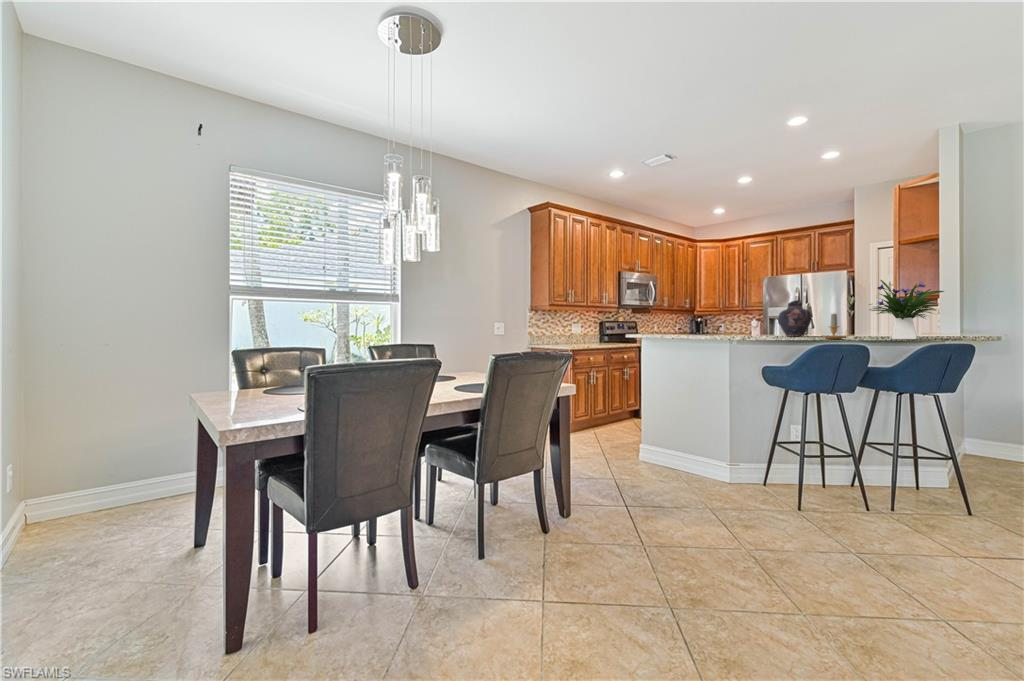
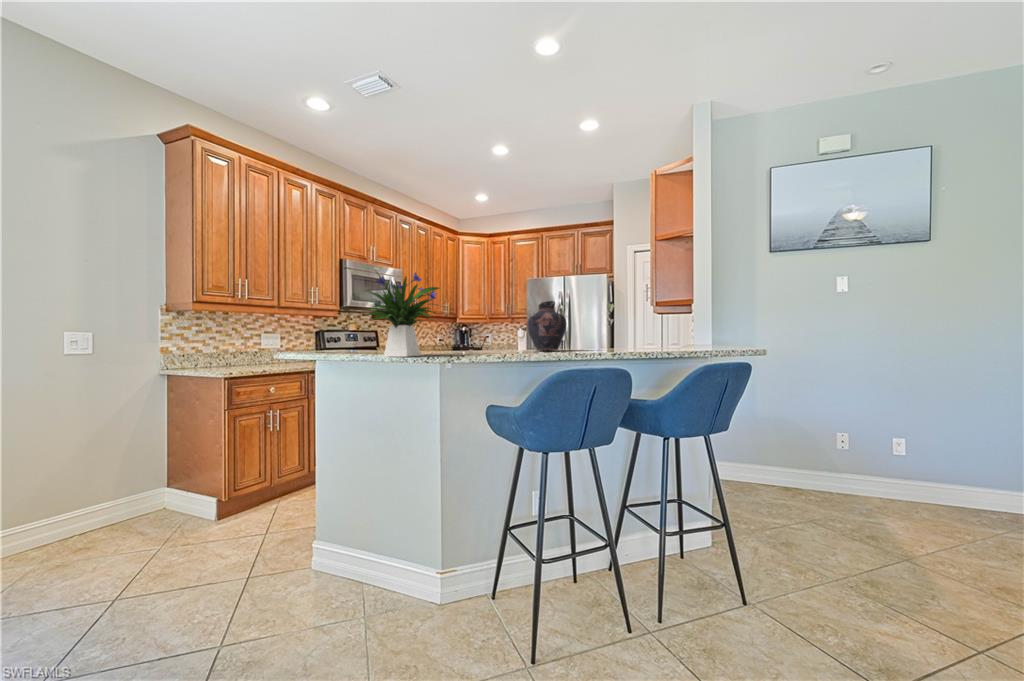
flower arrangement: present [870,280,944,339] -> present [367,271,439,357]
candle: present [822,314,848,339] -> none [572,315,609,356]

